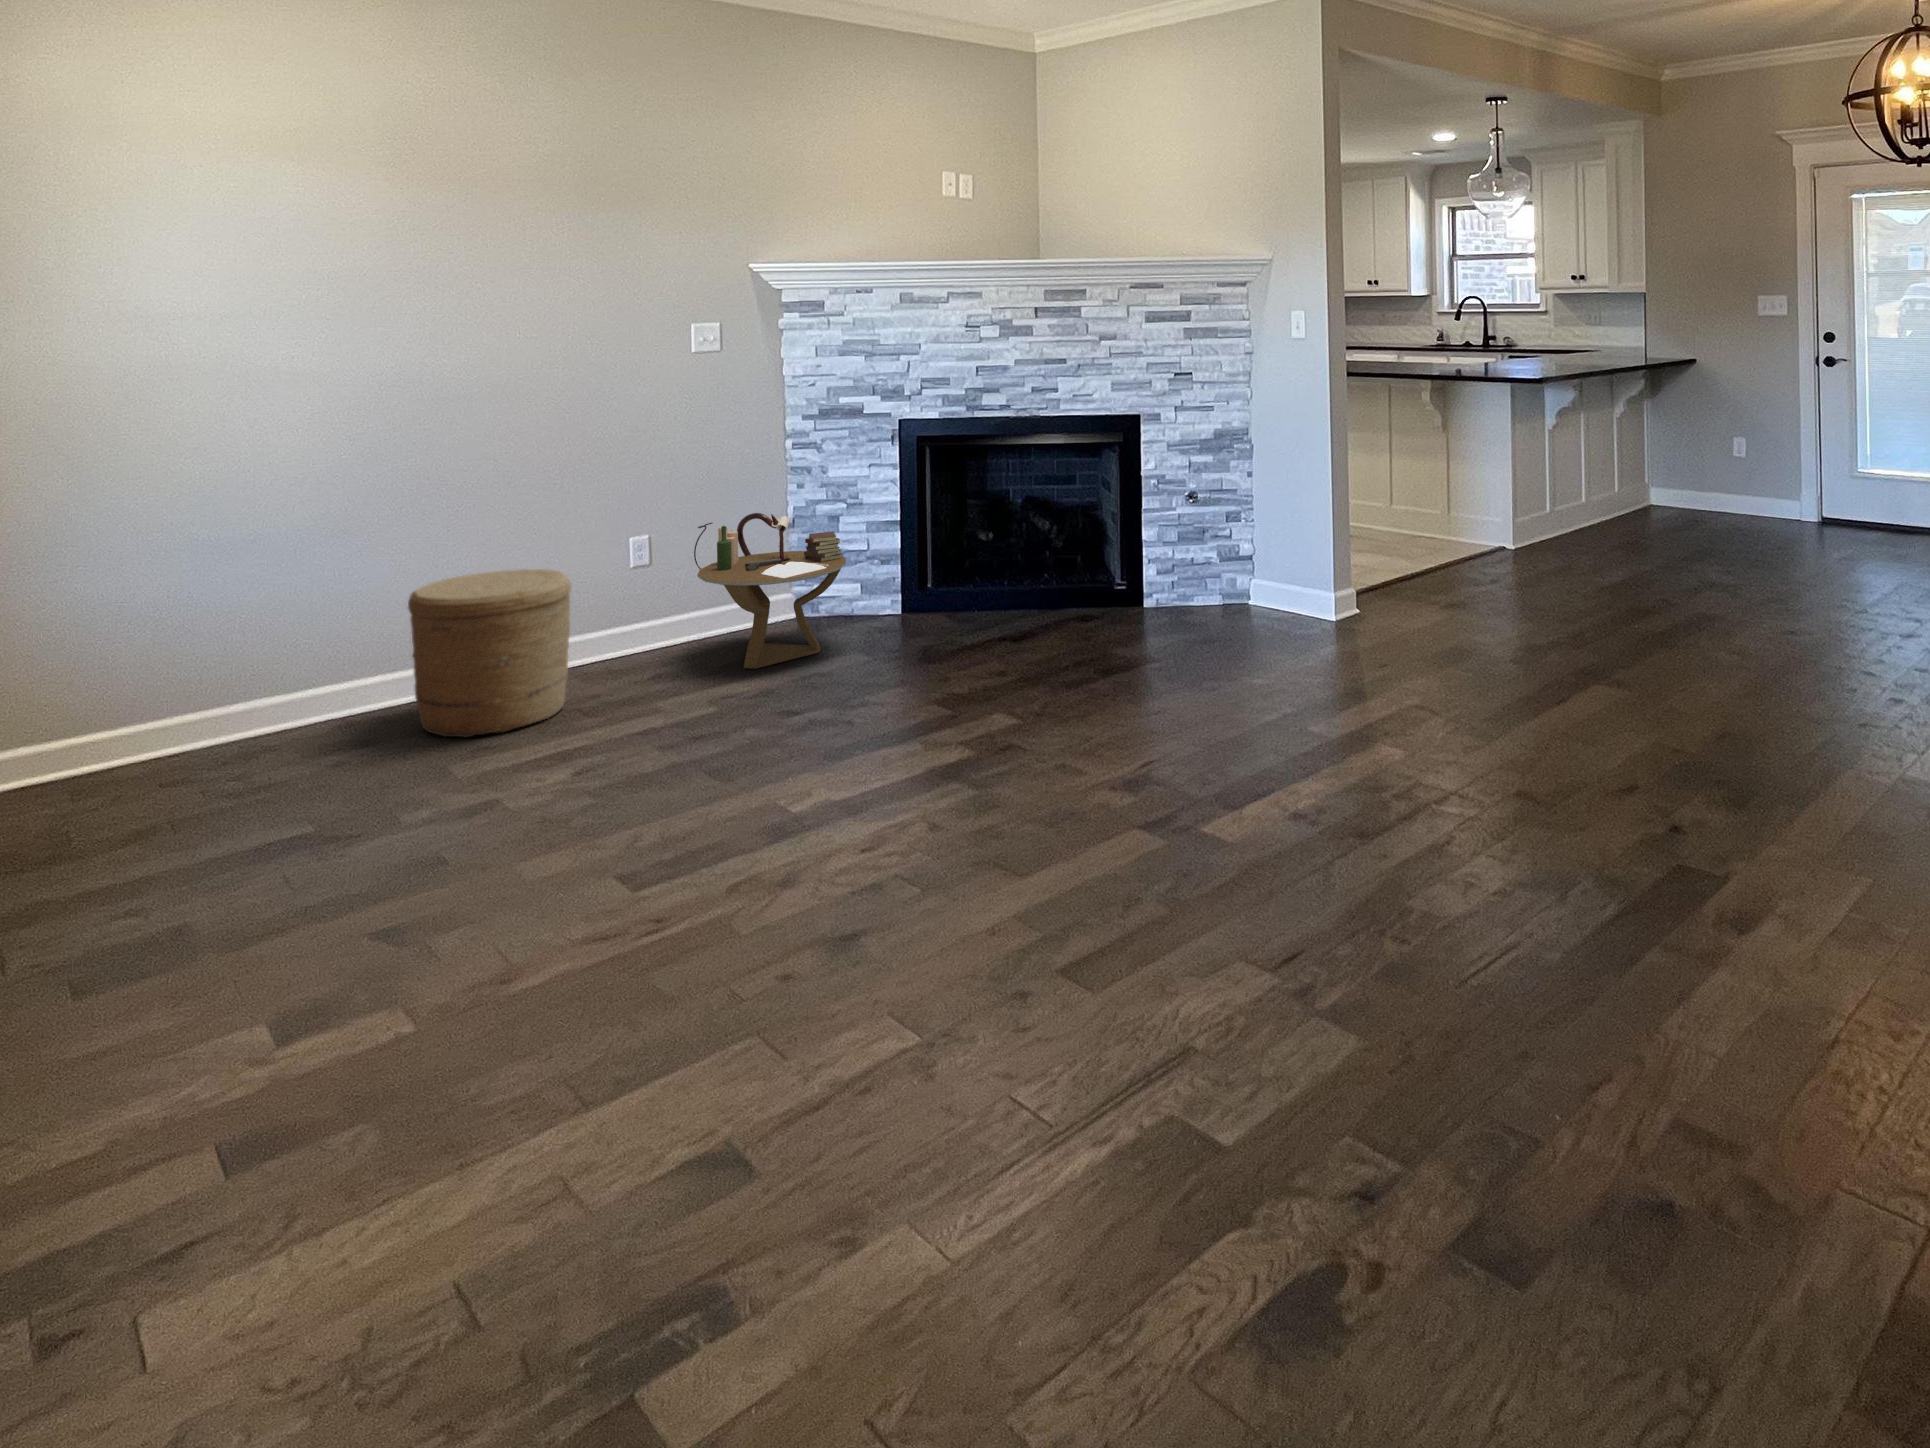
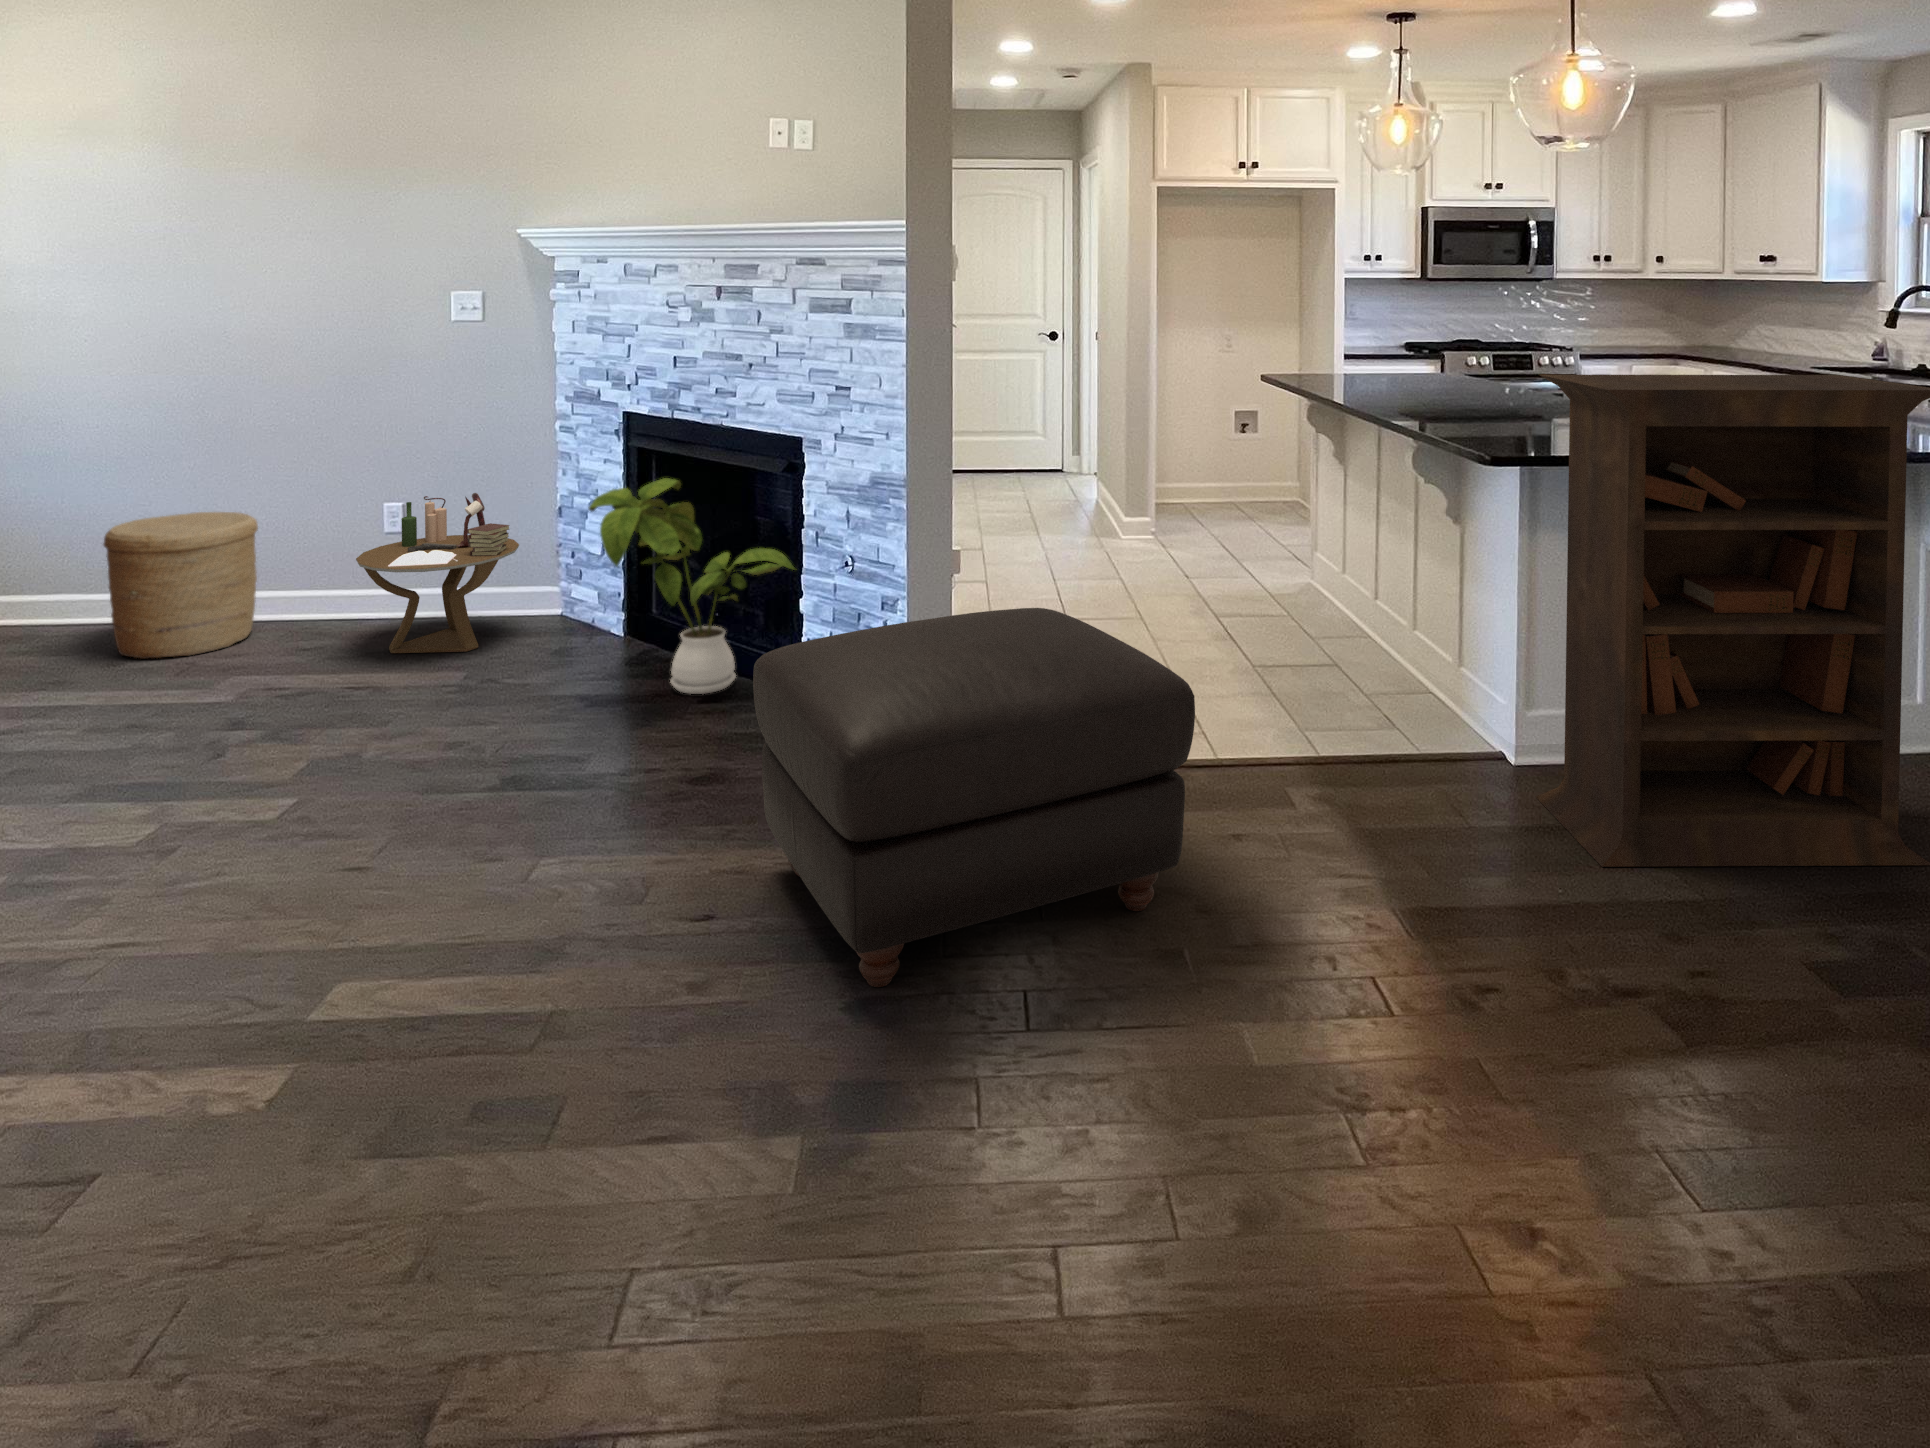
bookcase: none [1554,331,1699,568] -> present [1536,374,1930,867]
house plant: none [993,456,1157,626] -> present [589,478,794,694]
ottoman: none [1362,483,1559,665] -> present [753,608,1195,987]

